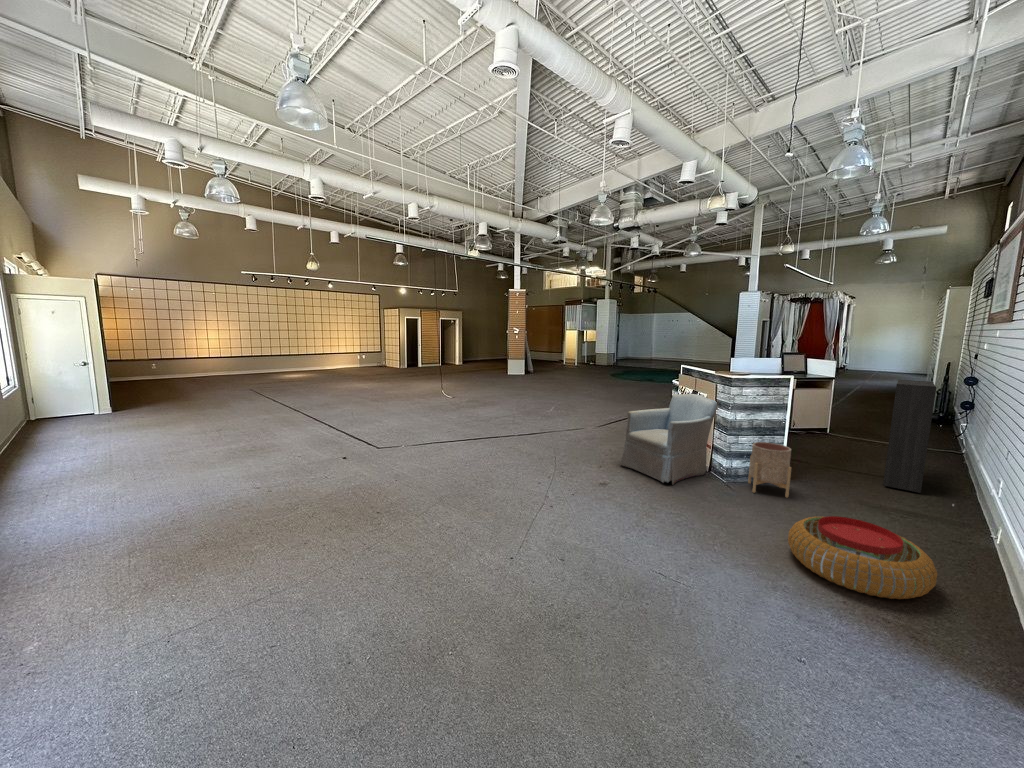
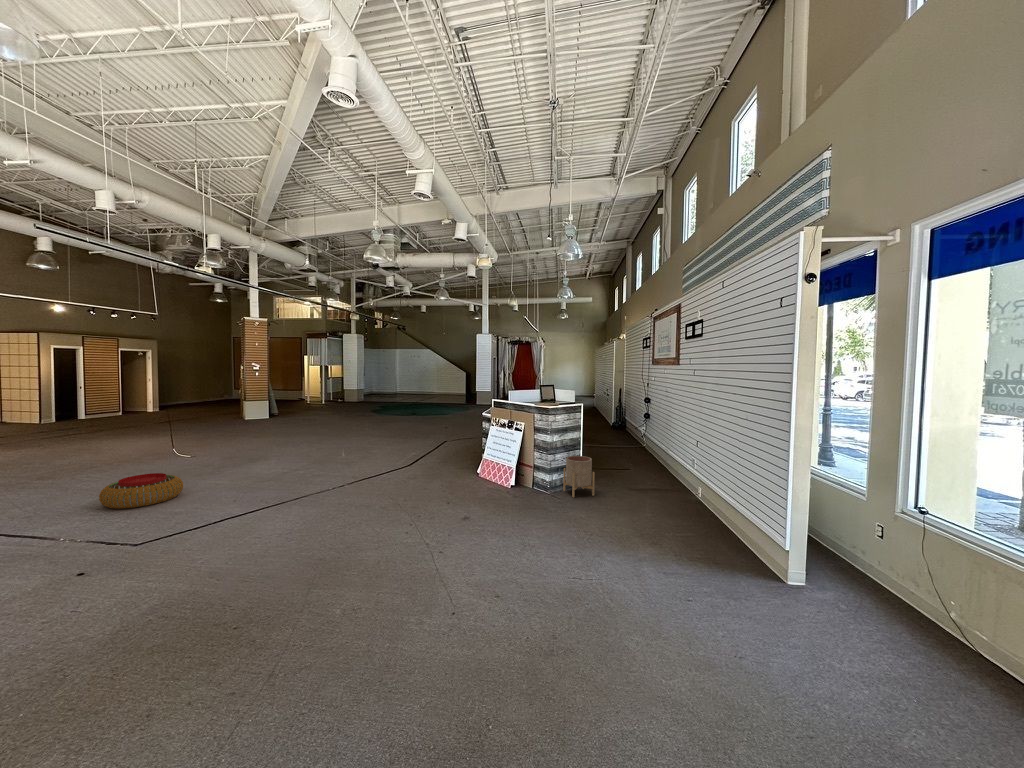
bookcase: present [883,380,954,507] -> none [622,400,666,479]
armchair: present [621,394,717,485] -> none [465,424,536,507]
pouf: present [788,516,937,599] -> present [99,473,183,509]

